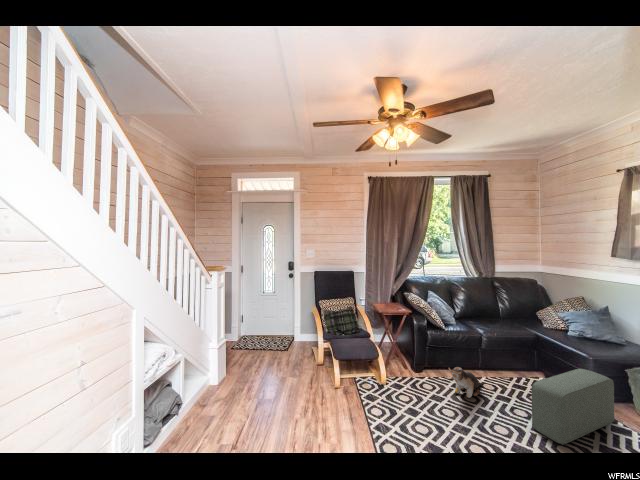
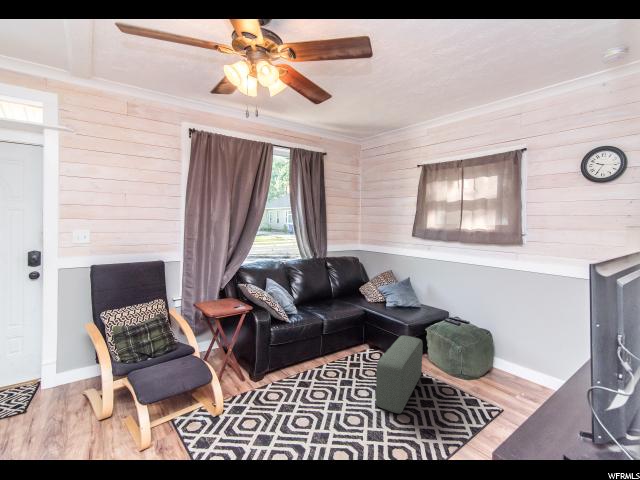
plush toy: present [449,367,481,398] -> none [299,363,327,395]

